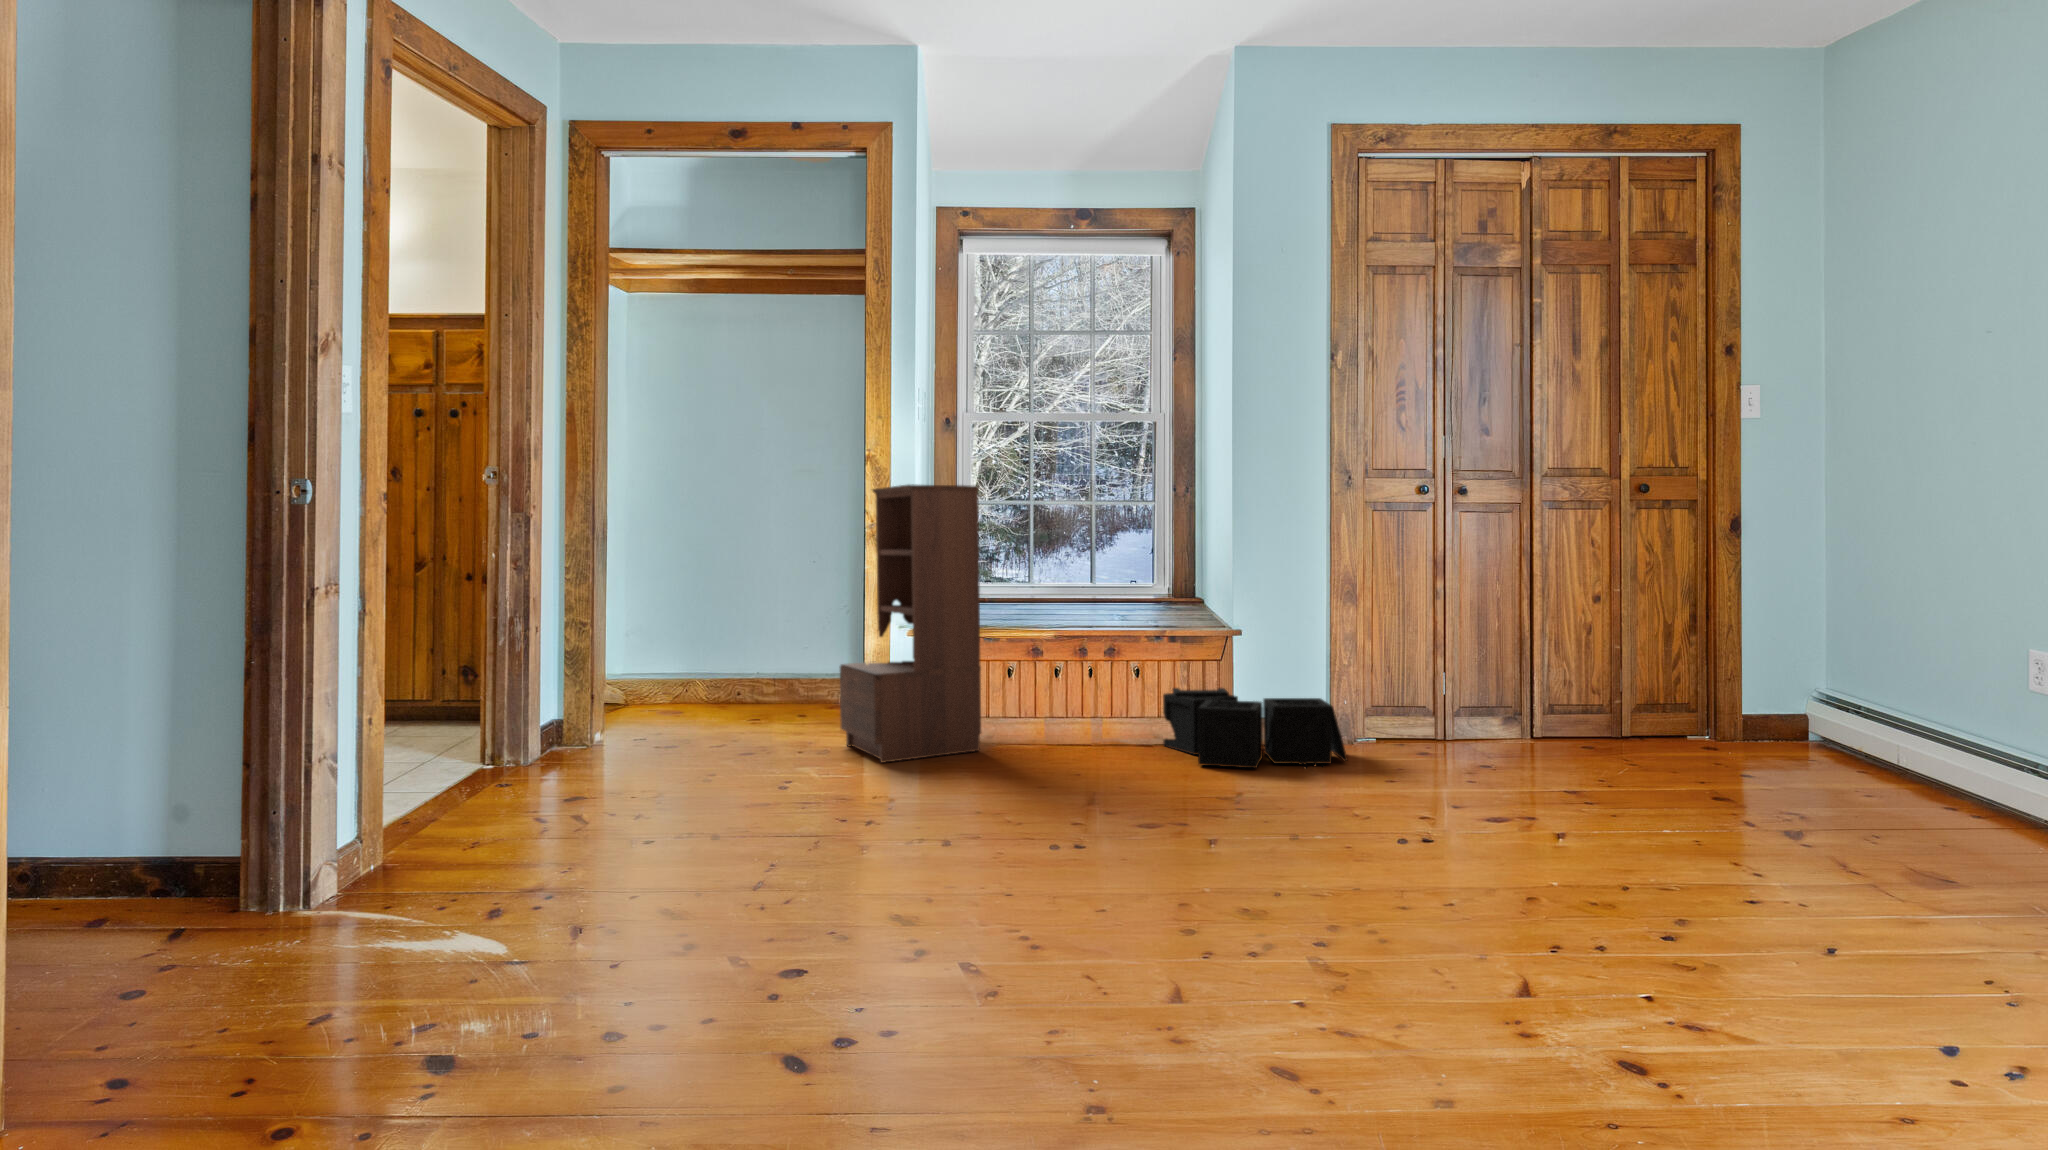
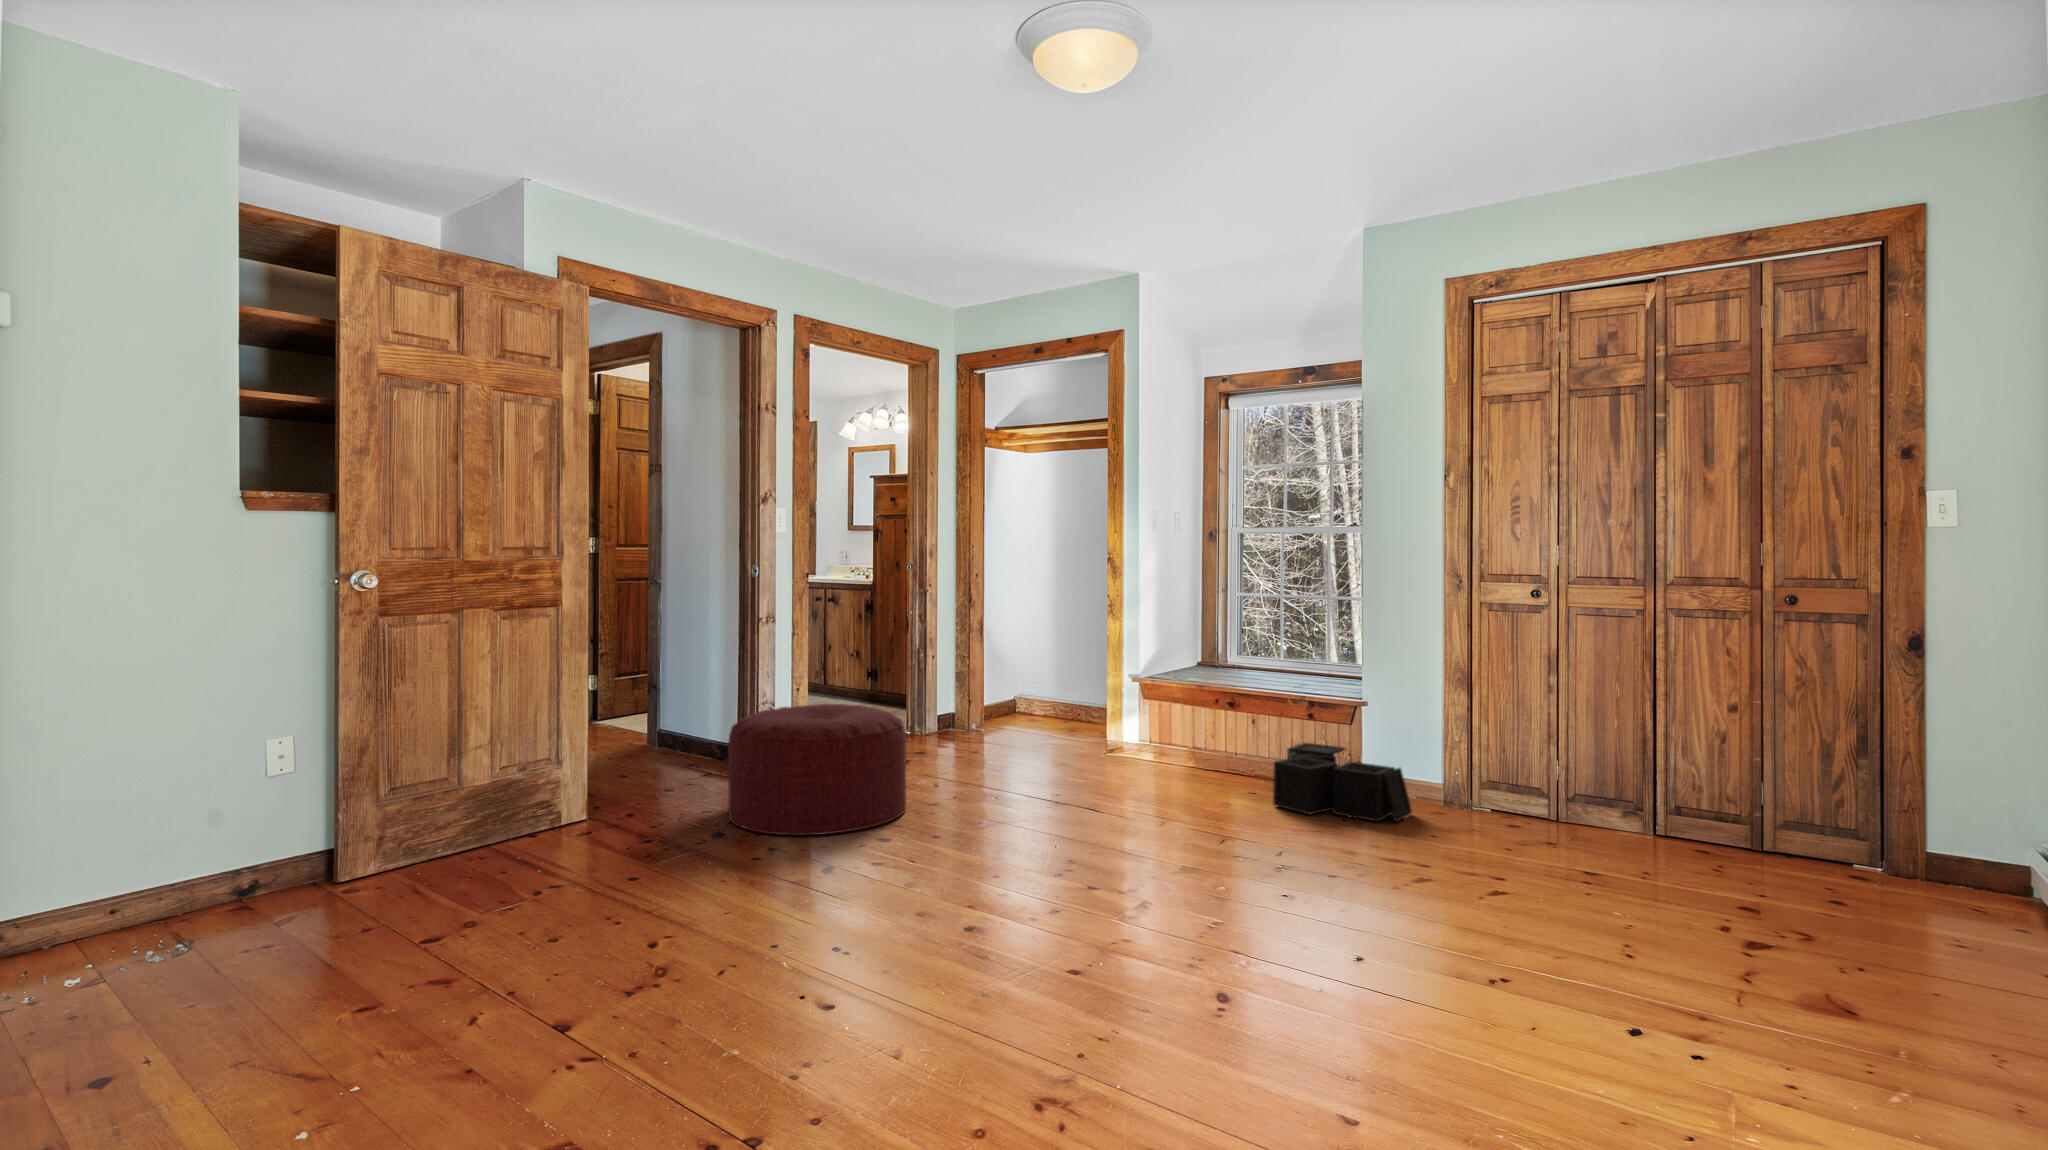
bookshelf: present [840,484,981,763] -> none [1072,582,1153,772]
ottoman: none [382,687,762,965] -> present [728,704,906,835]

